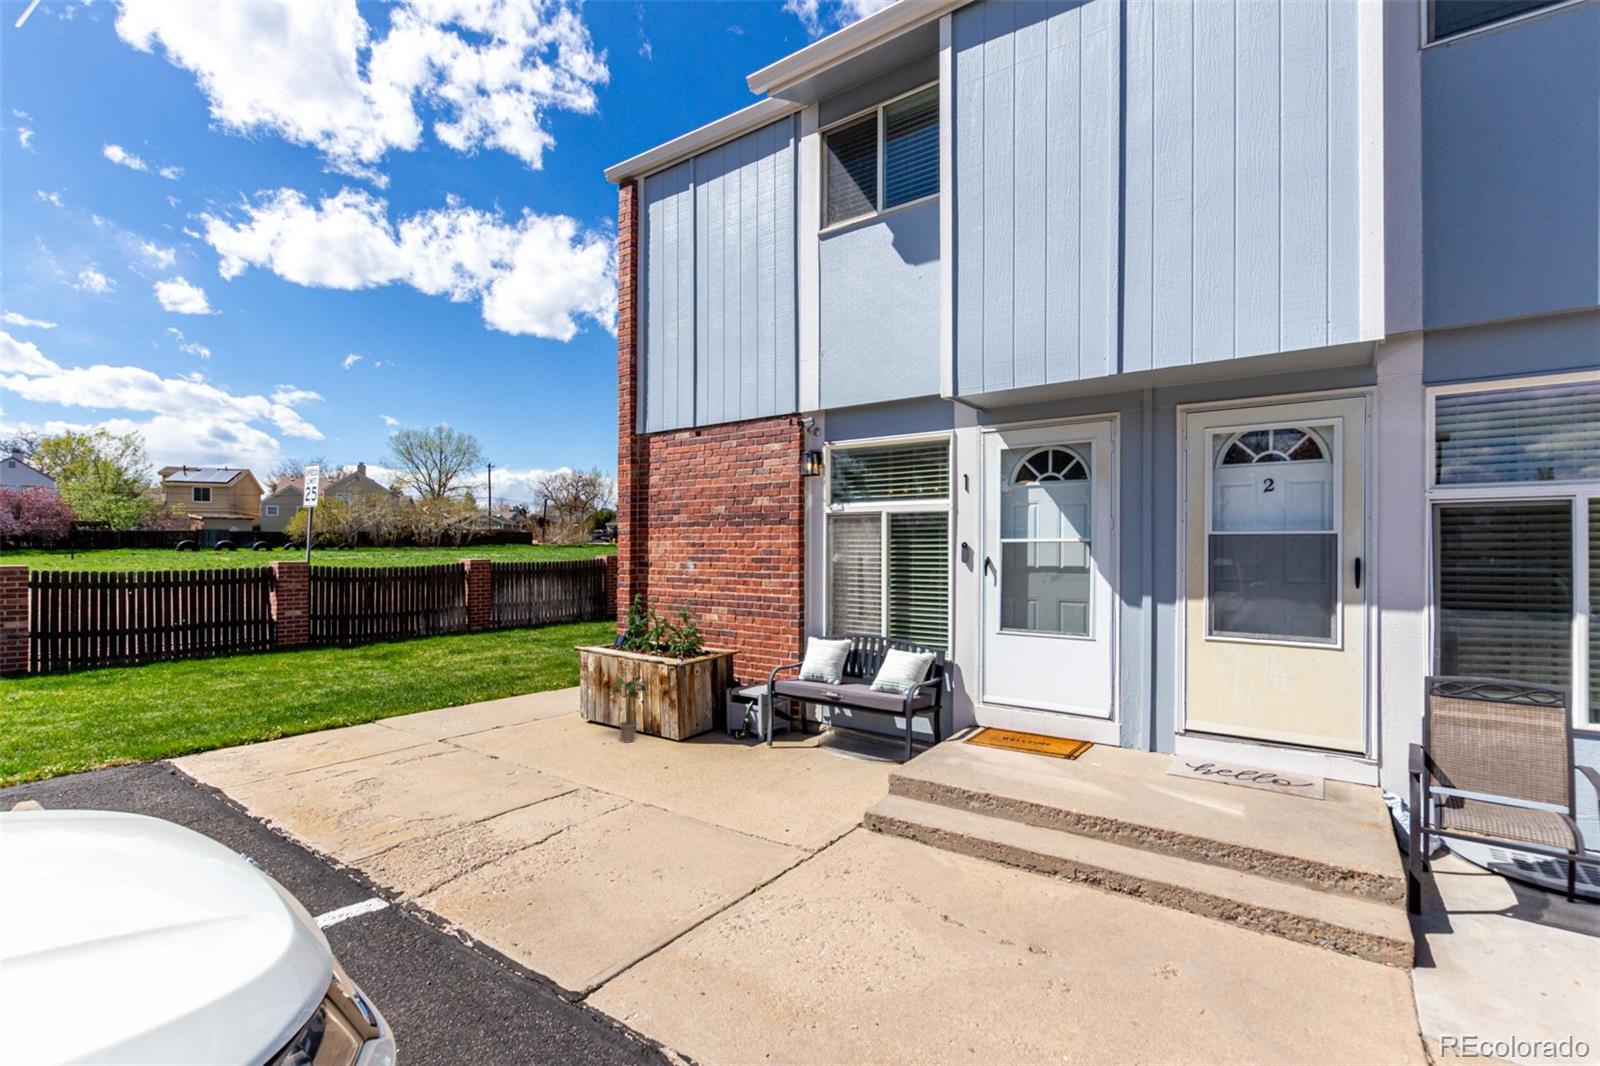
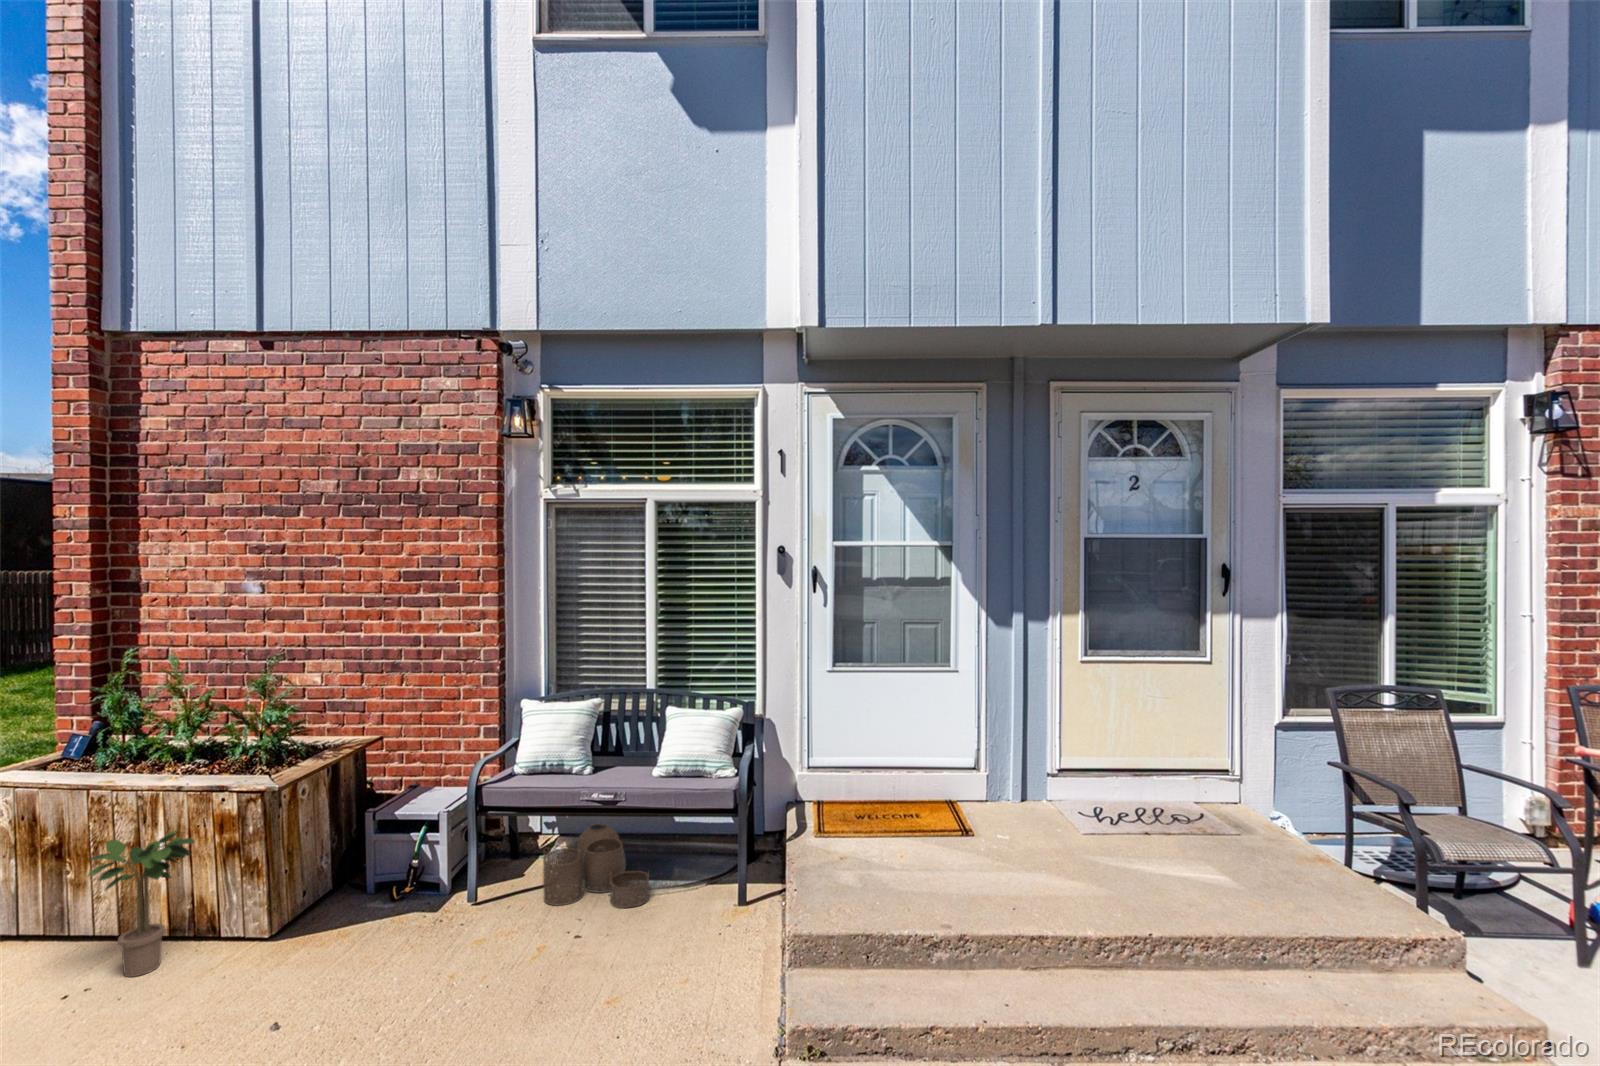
woven basket: none [804,717,862,765] -> present [543,824,649,908]

